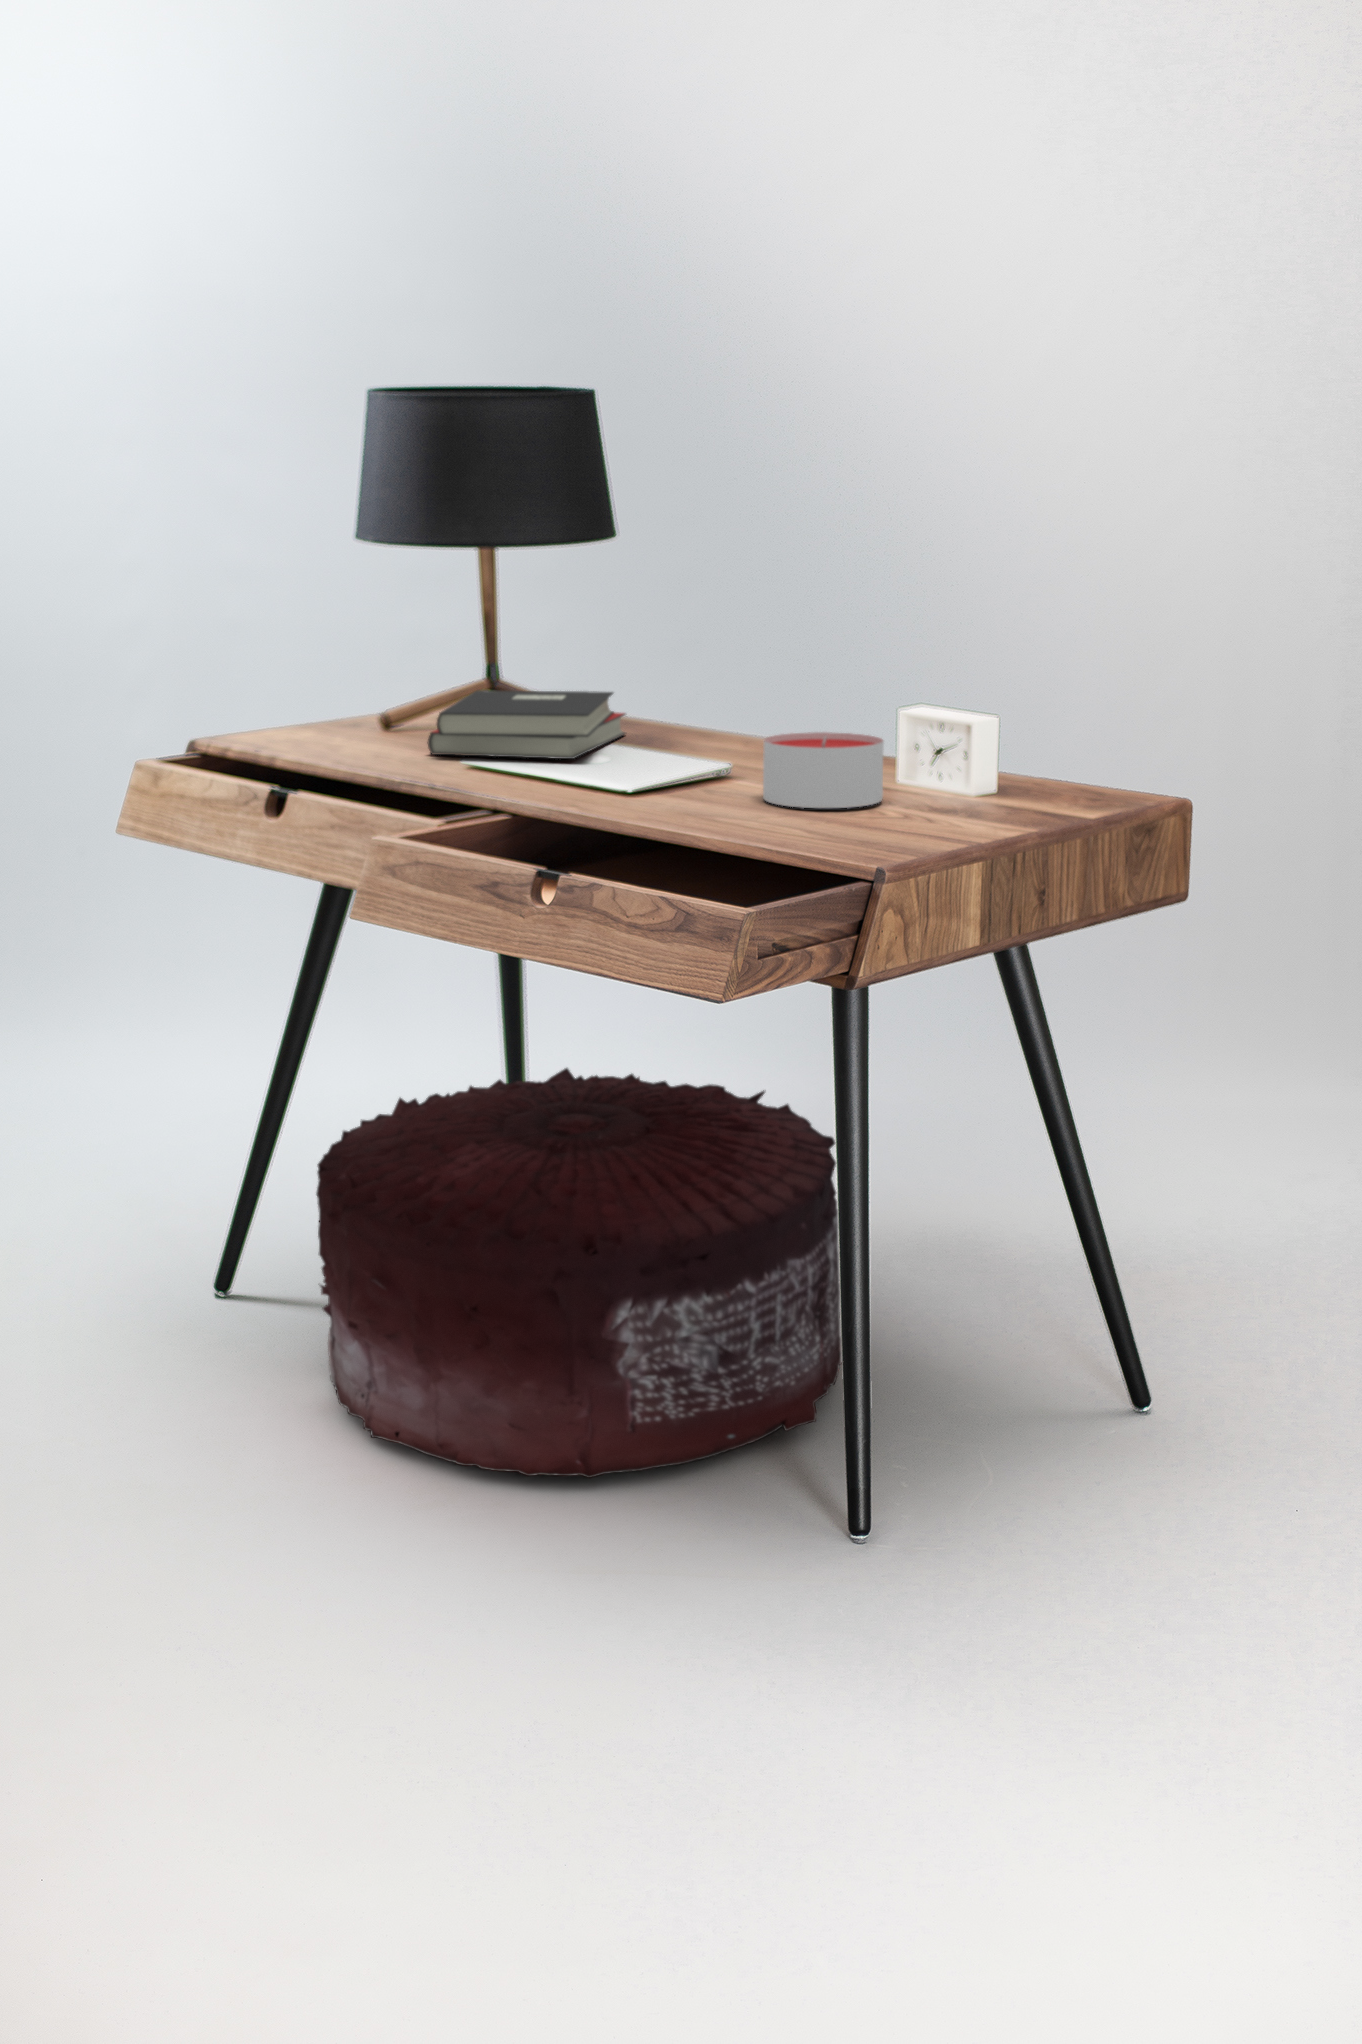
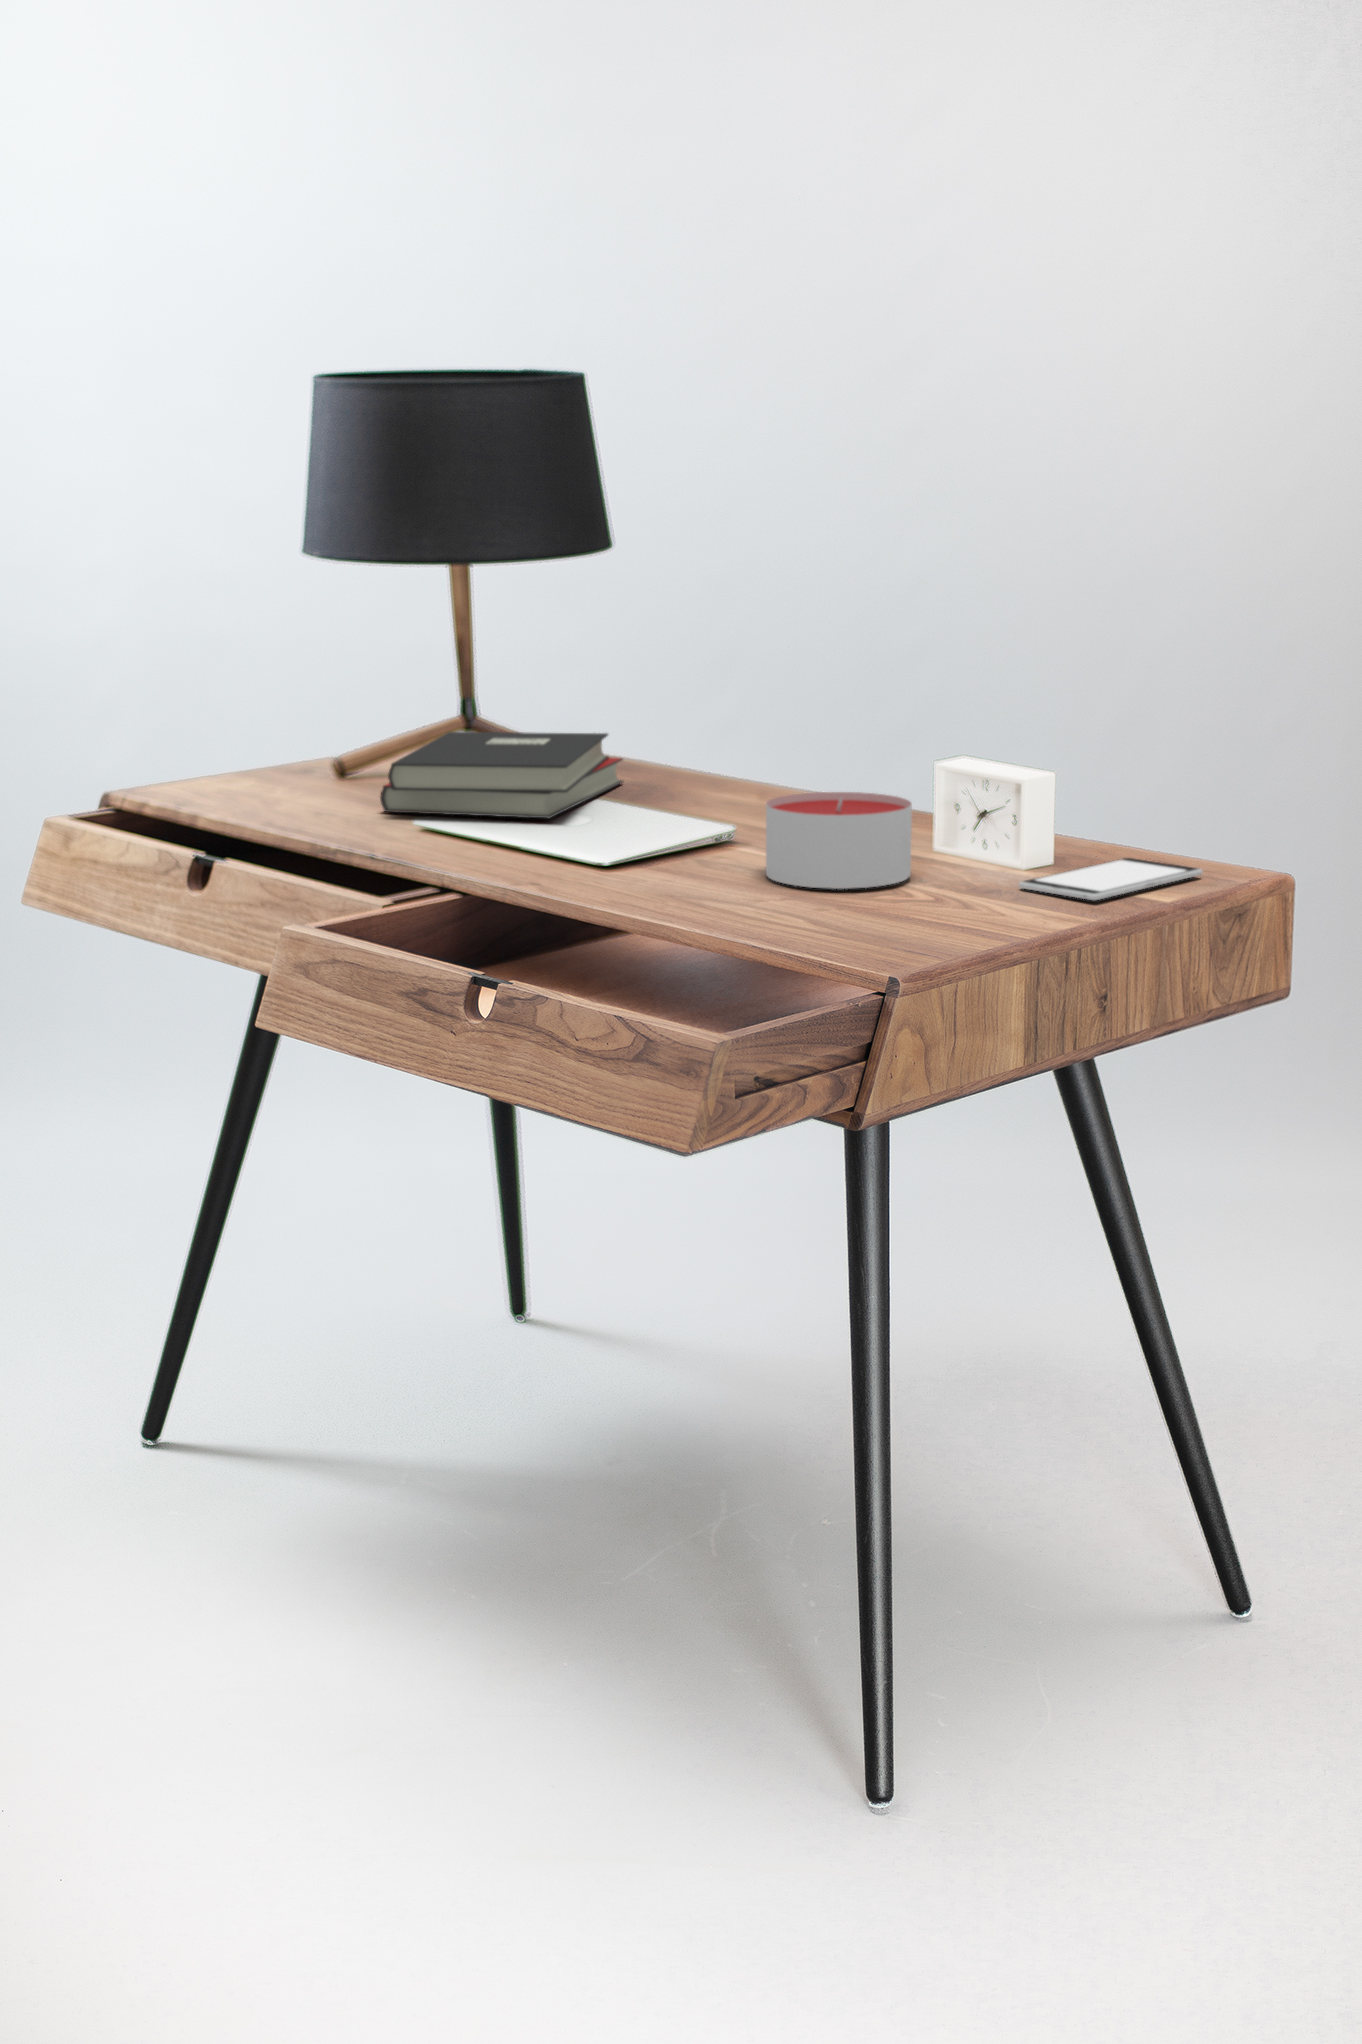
smartphone: none [971,787,1120,817] -> present [1019,858,1203,900]
pouf: present [316,1068,842,1478] -> none [241,1171,872,1698]

